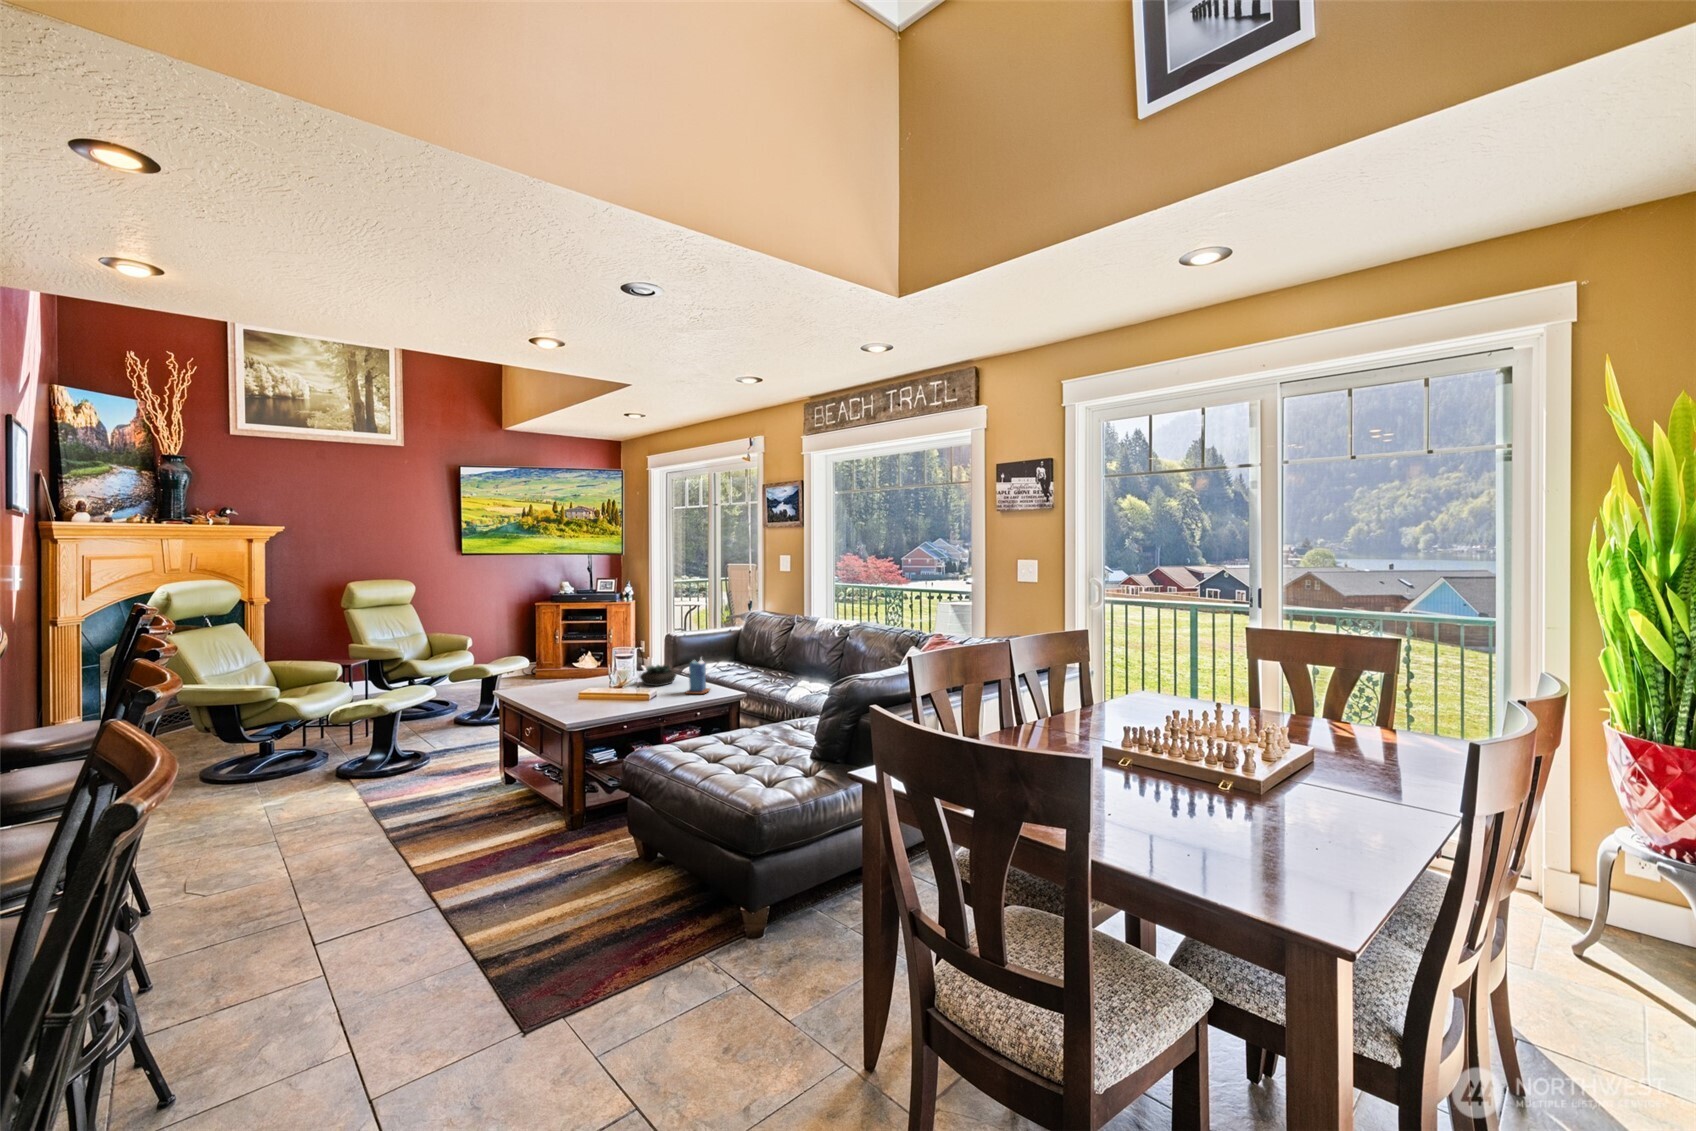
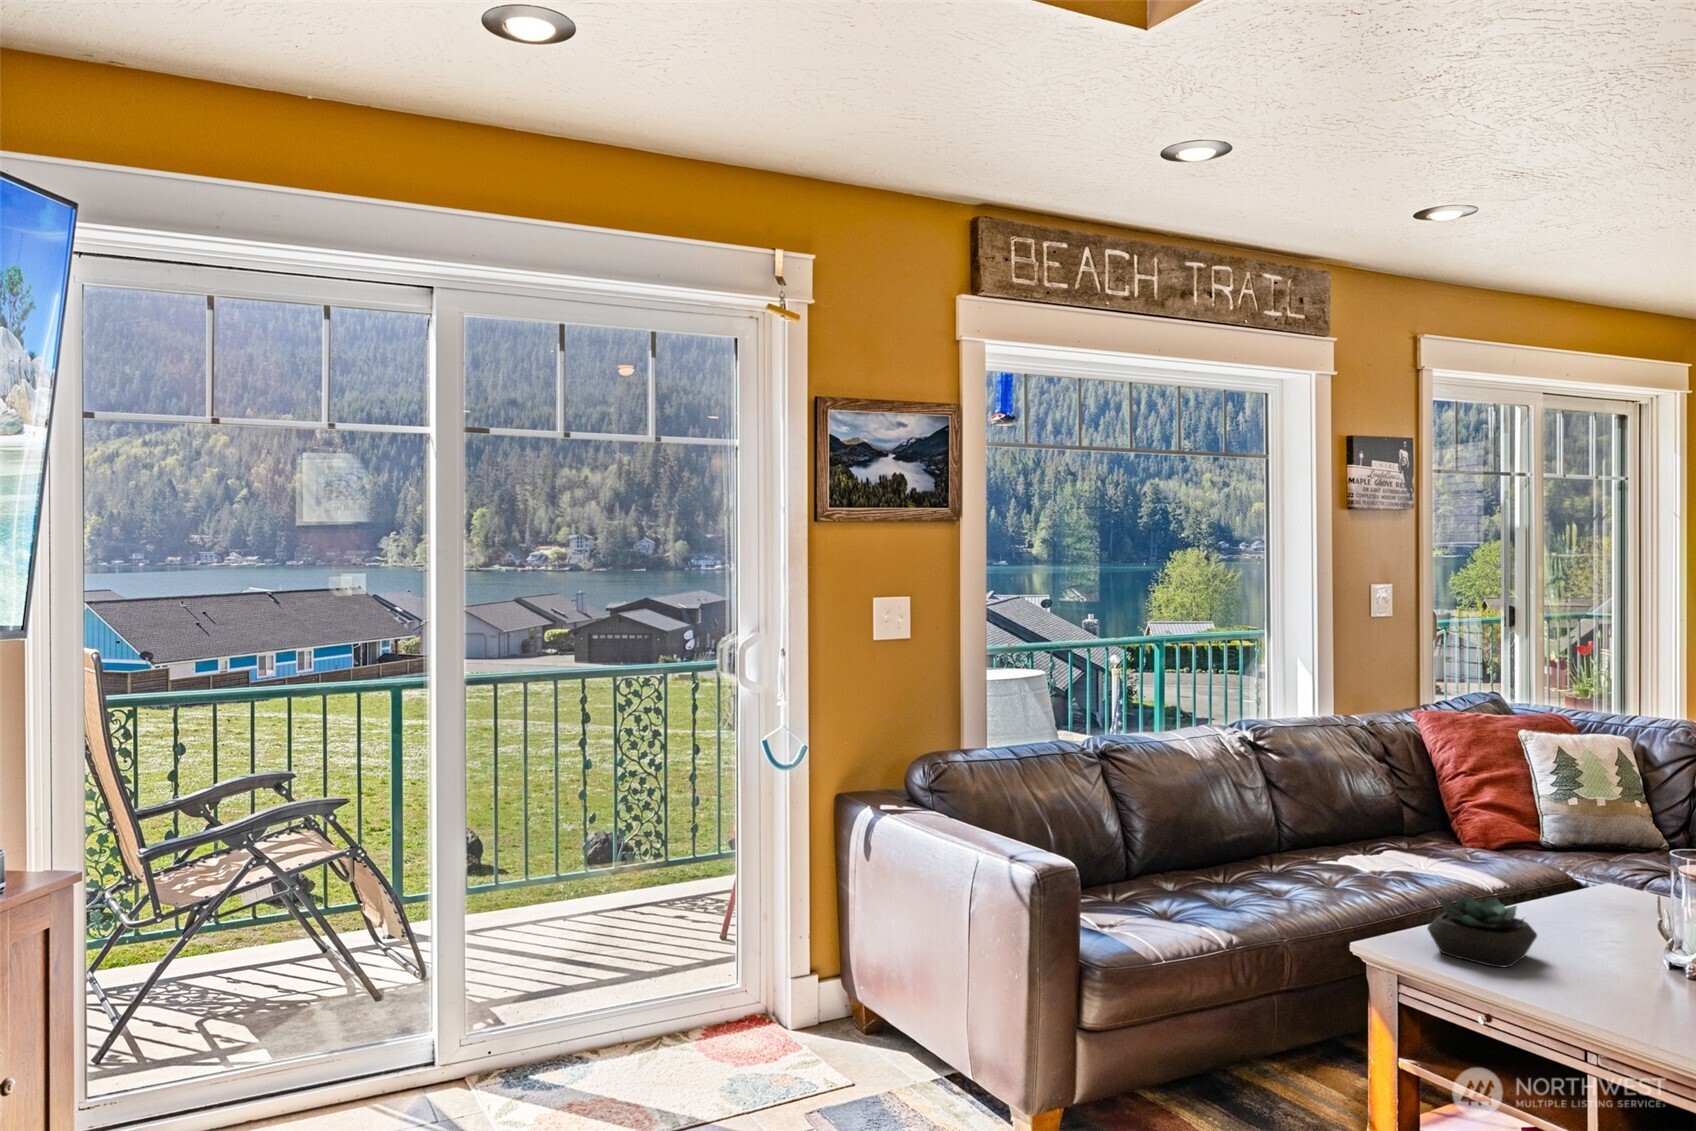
candle: present [685,660,710,694] -> none [1538,833,1602,933]

